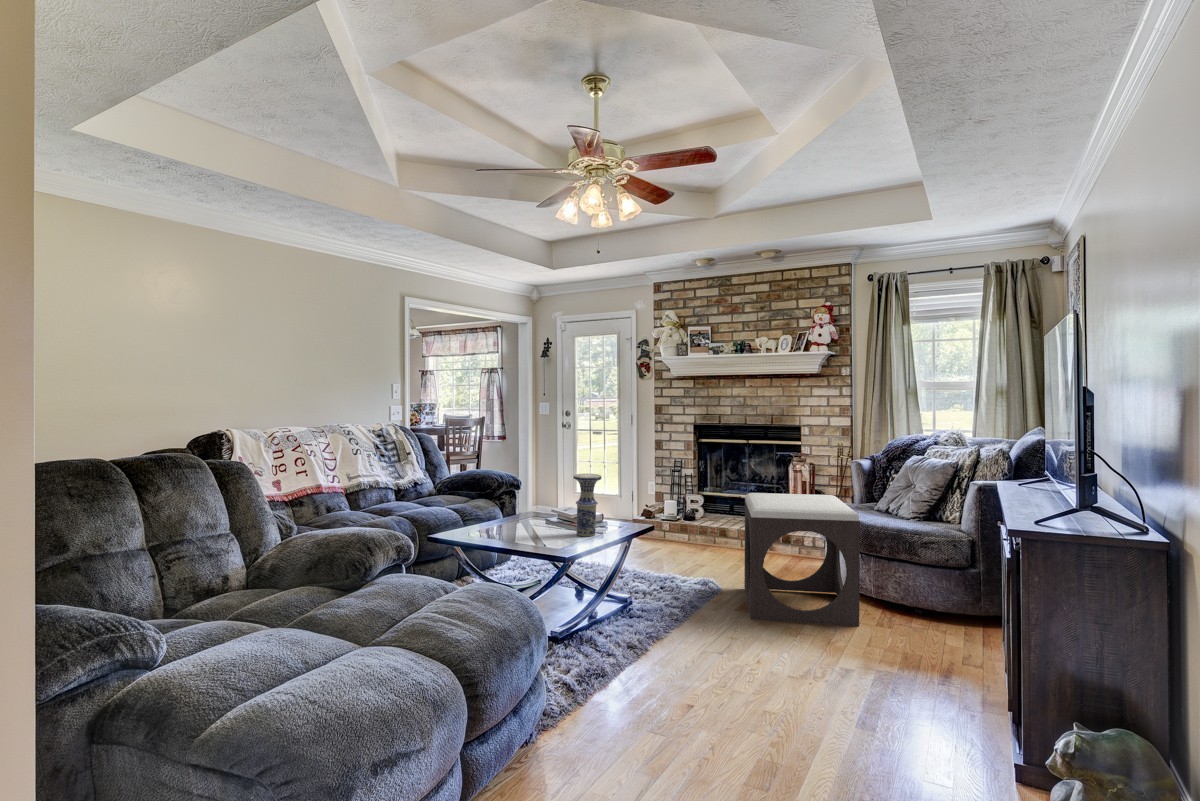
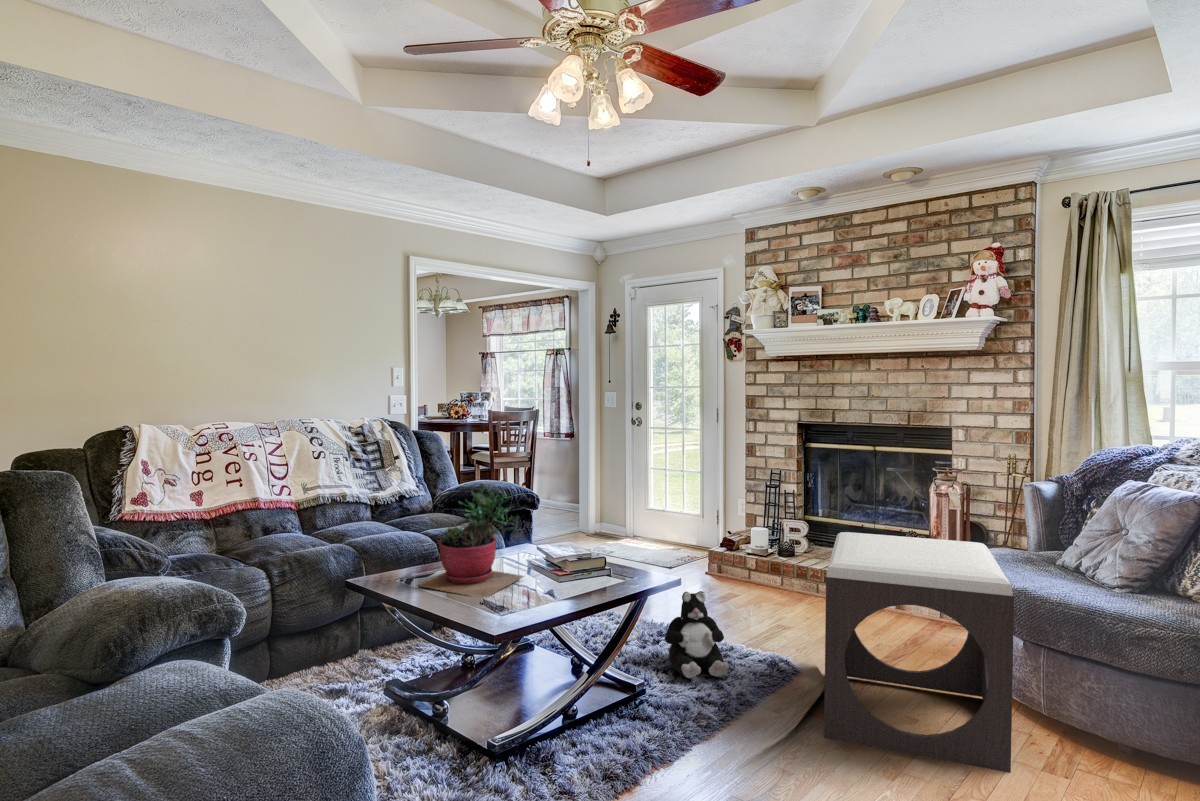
succulent plant: none [485,464,556,541] -> present [418,484,524,597]
vase: present [573,473,602,536] -> none [541,499,583,595]
plush toy: none [636,538,682,595] -> present [665,591,729,678]

